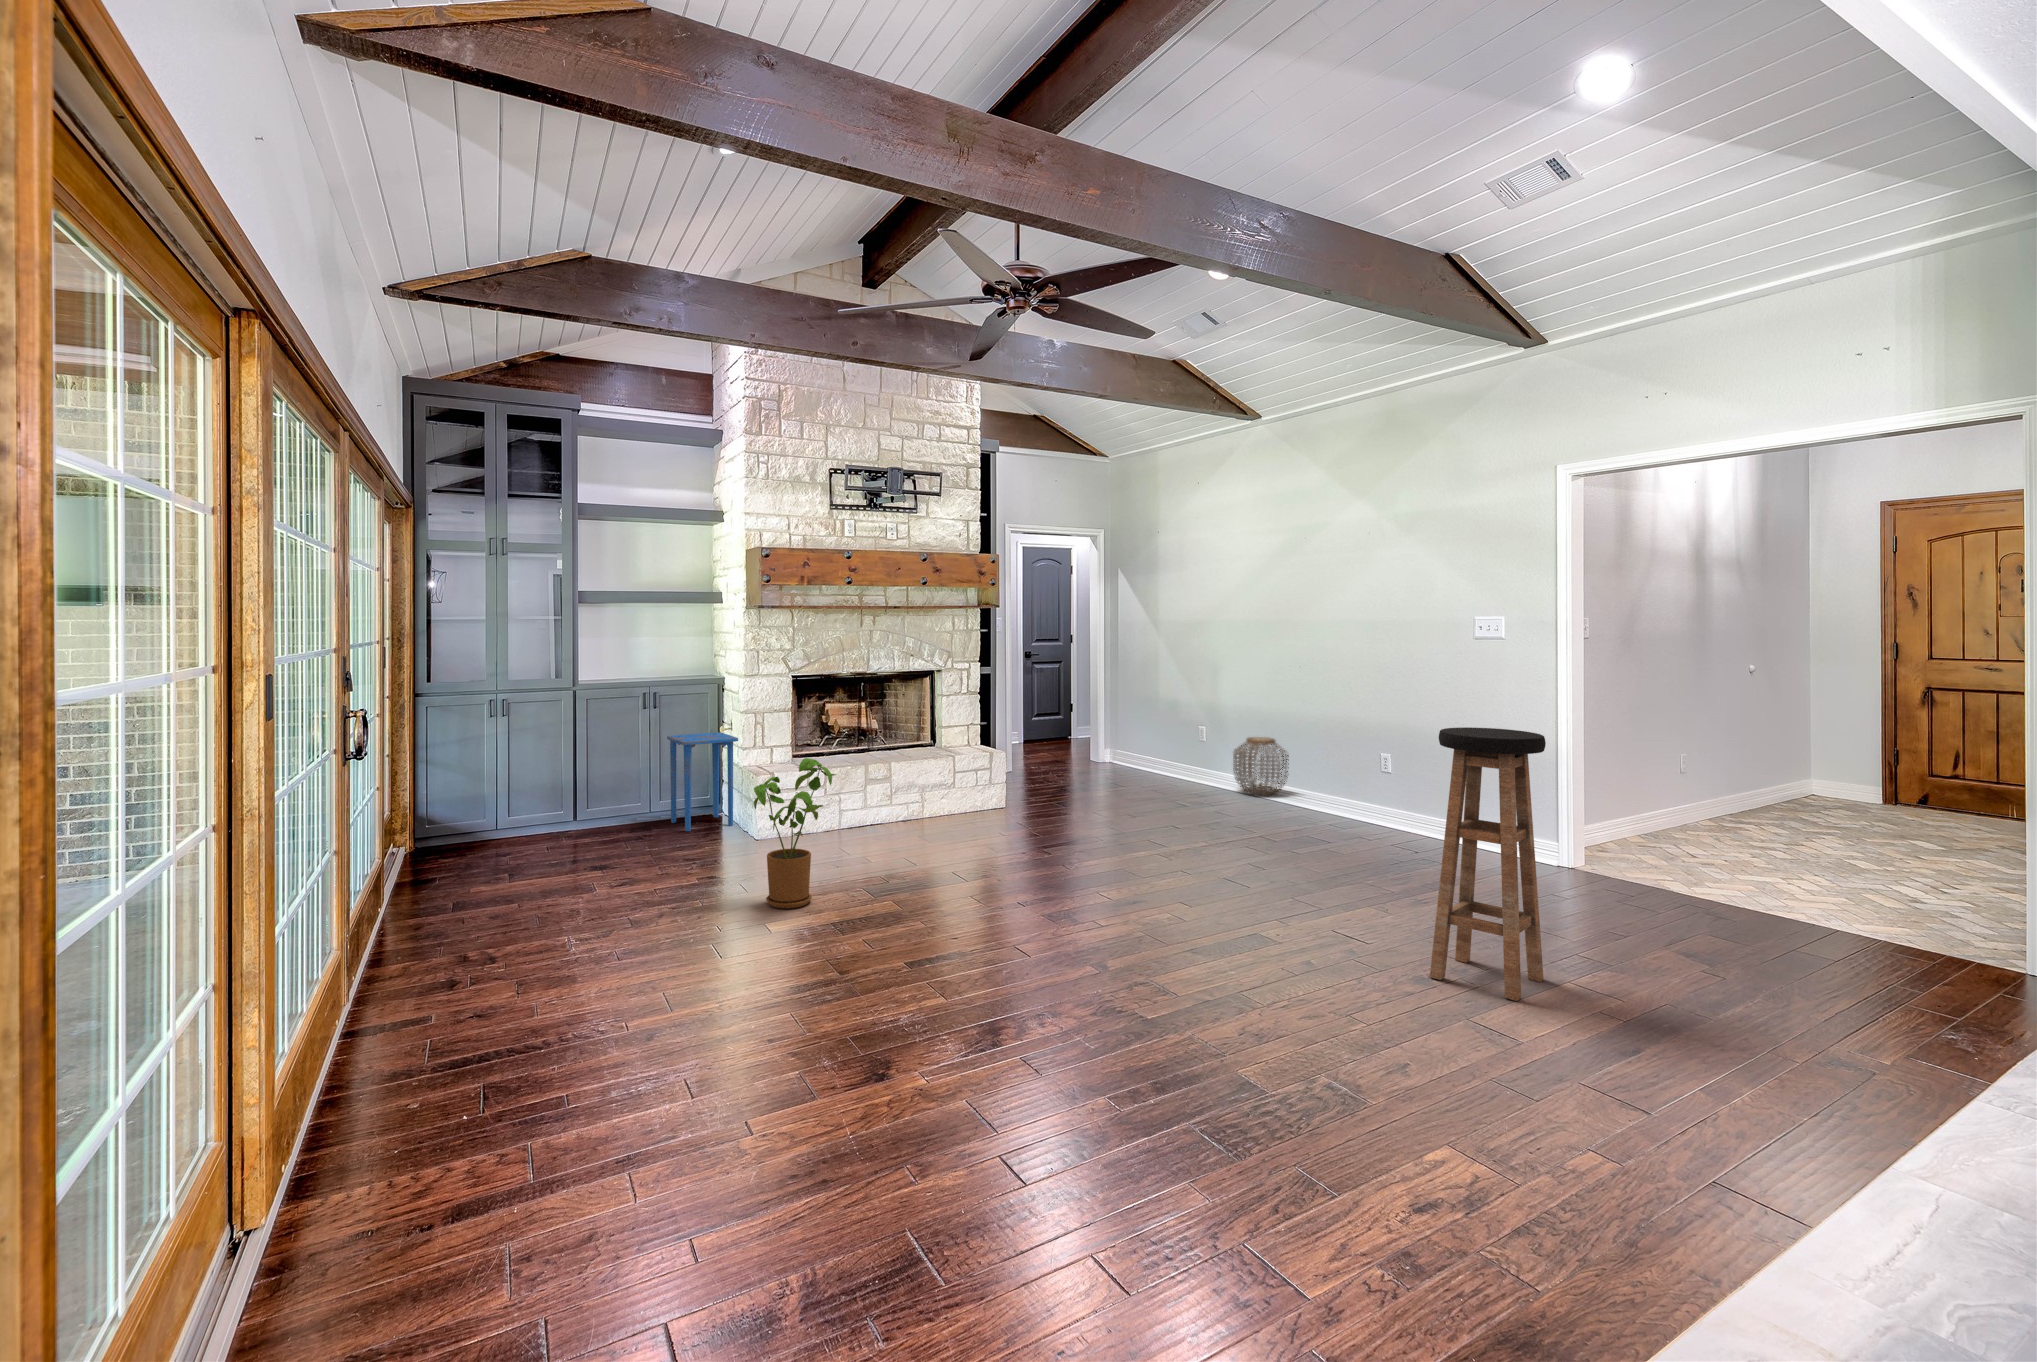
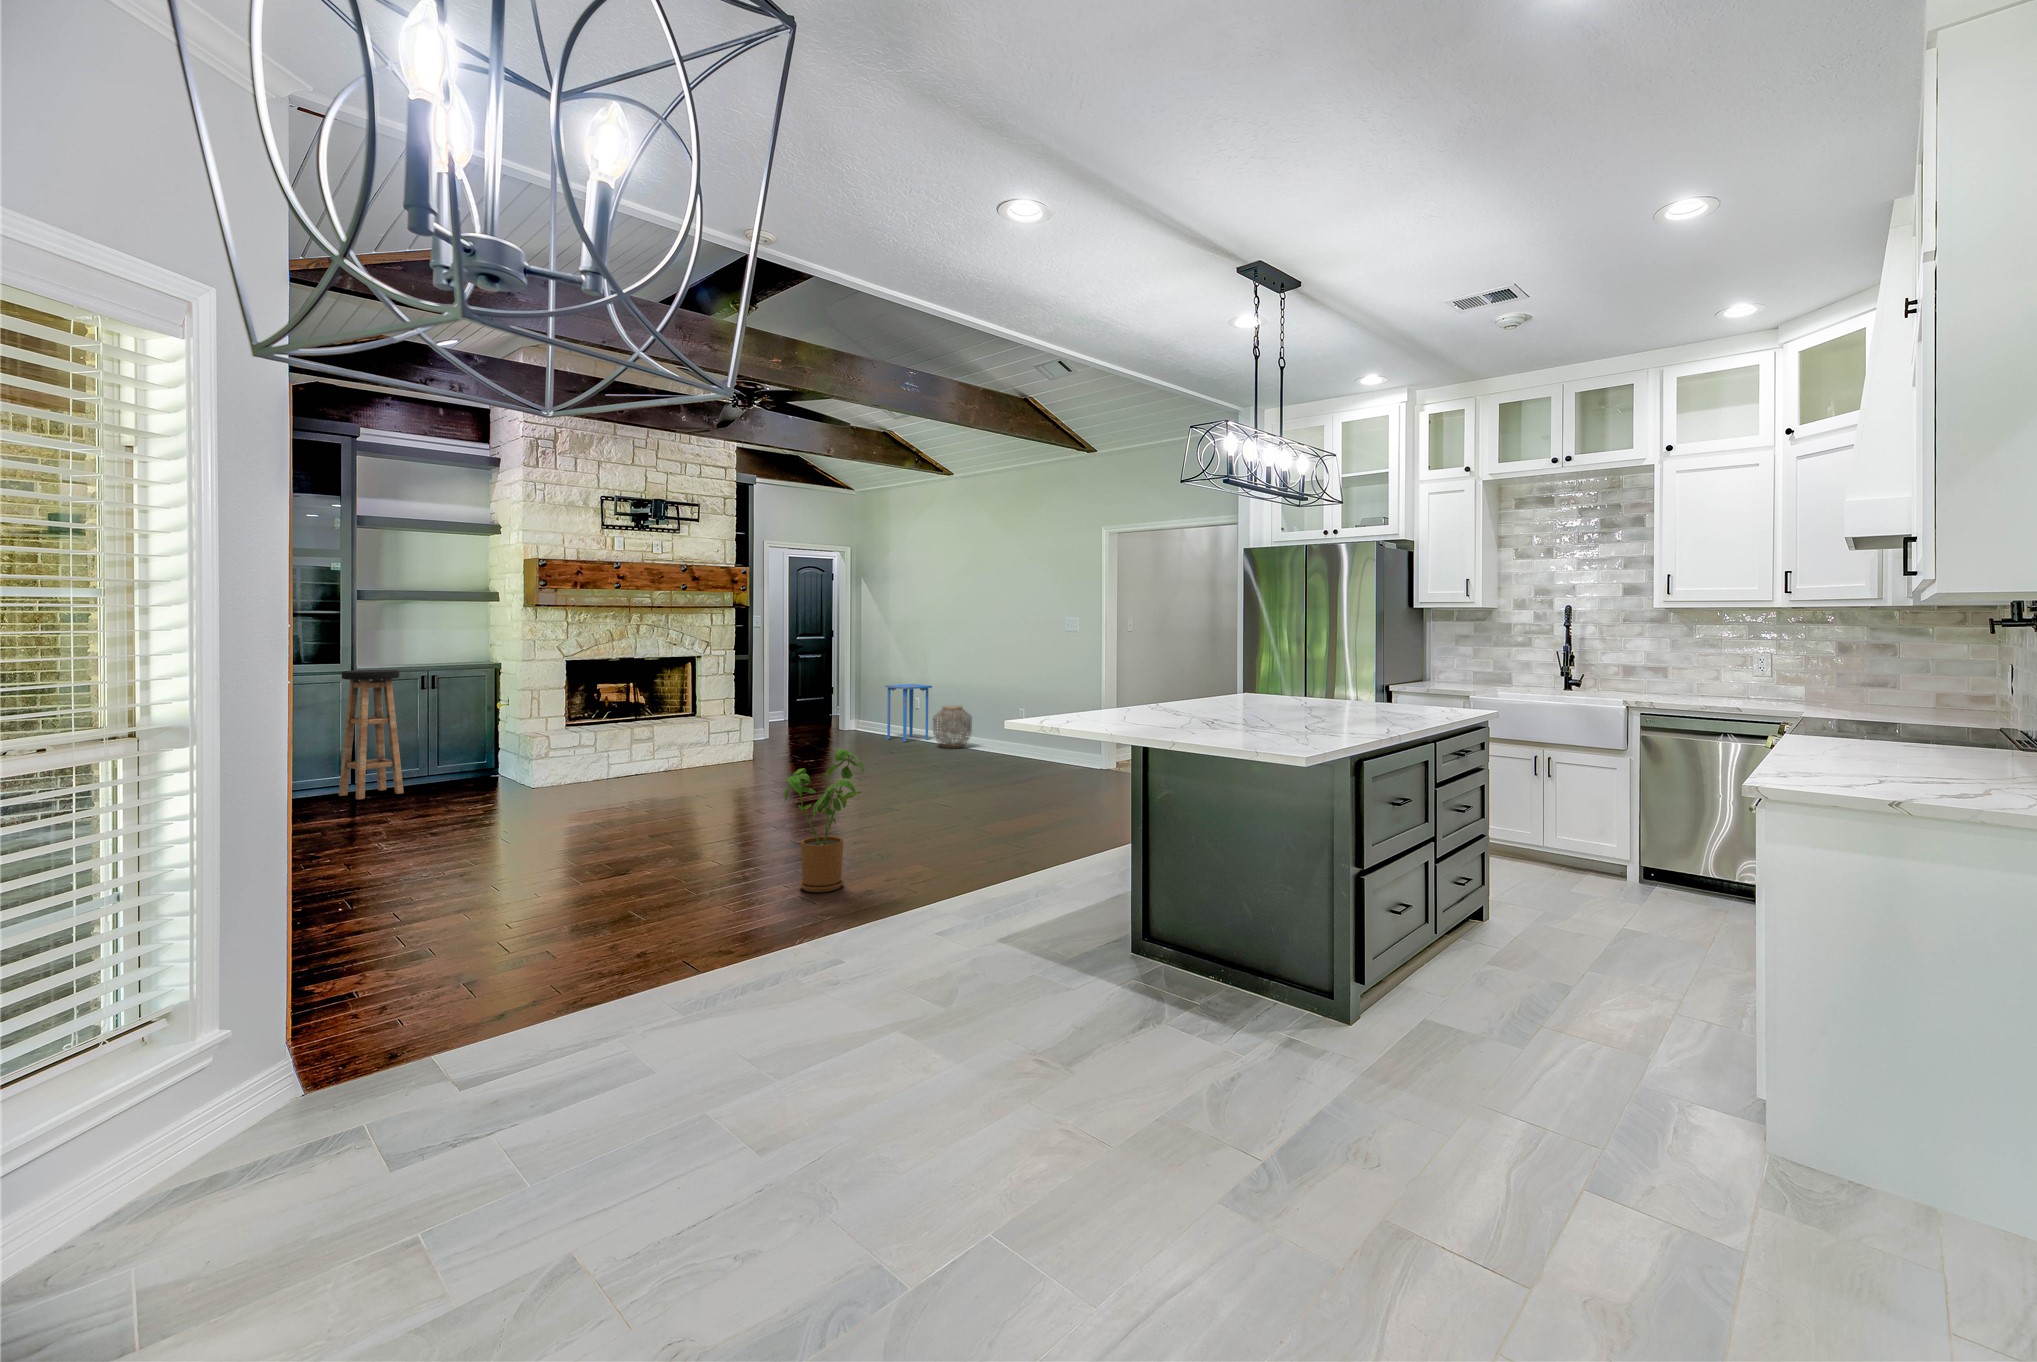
bar stool: present [1430,727,1546,1001] -> present [339,670,404,800]
side table: present [667,732,738,831] -> present [885,684,932,742]
house plant: present [754,758,836,909] -> present [784,749,864,892]

